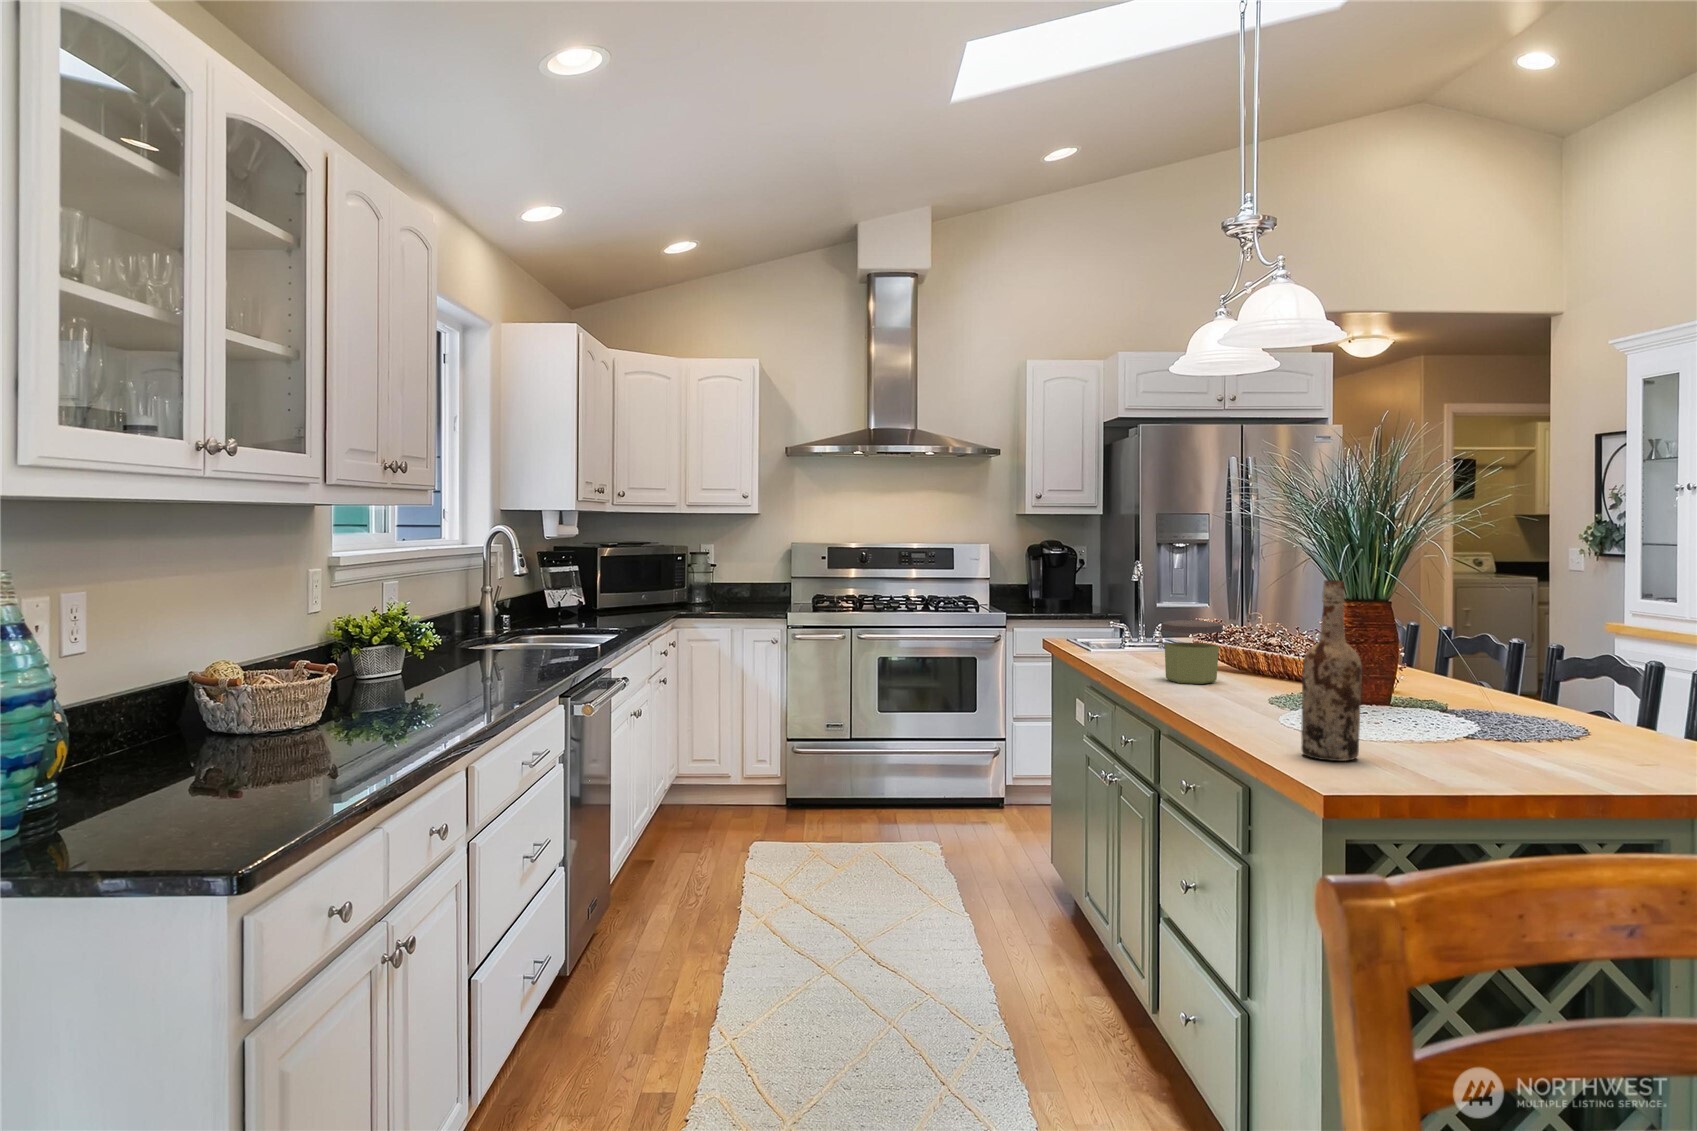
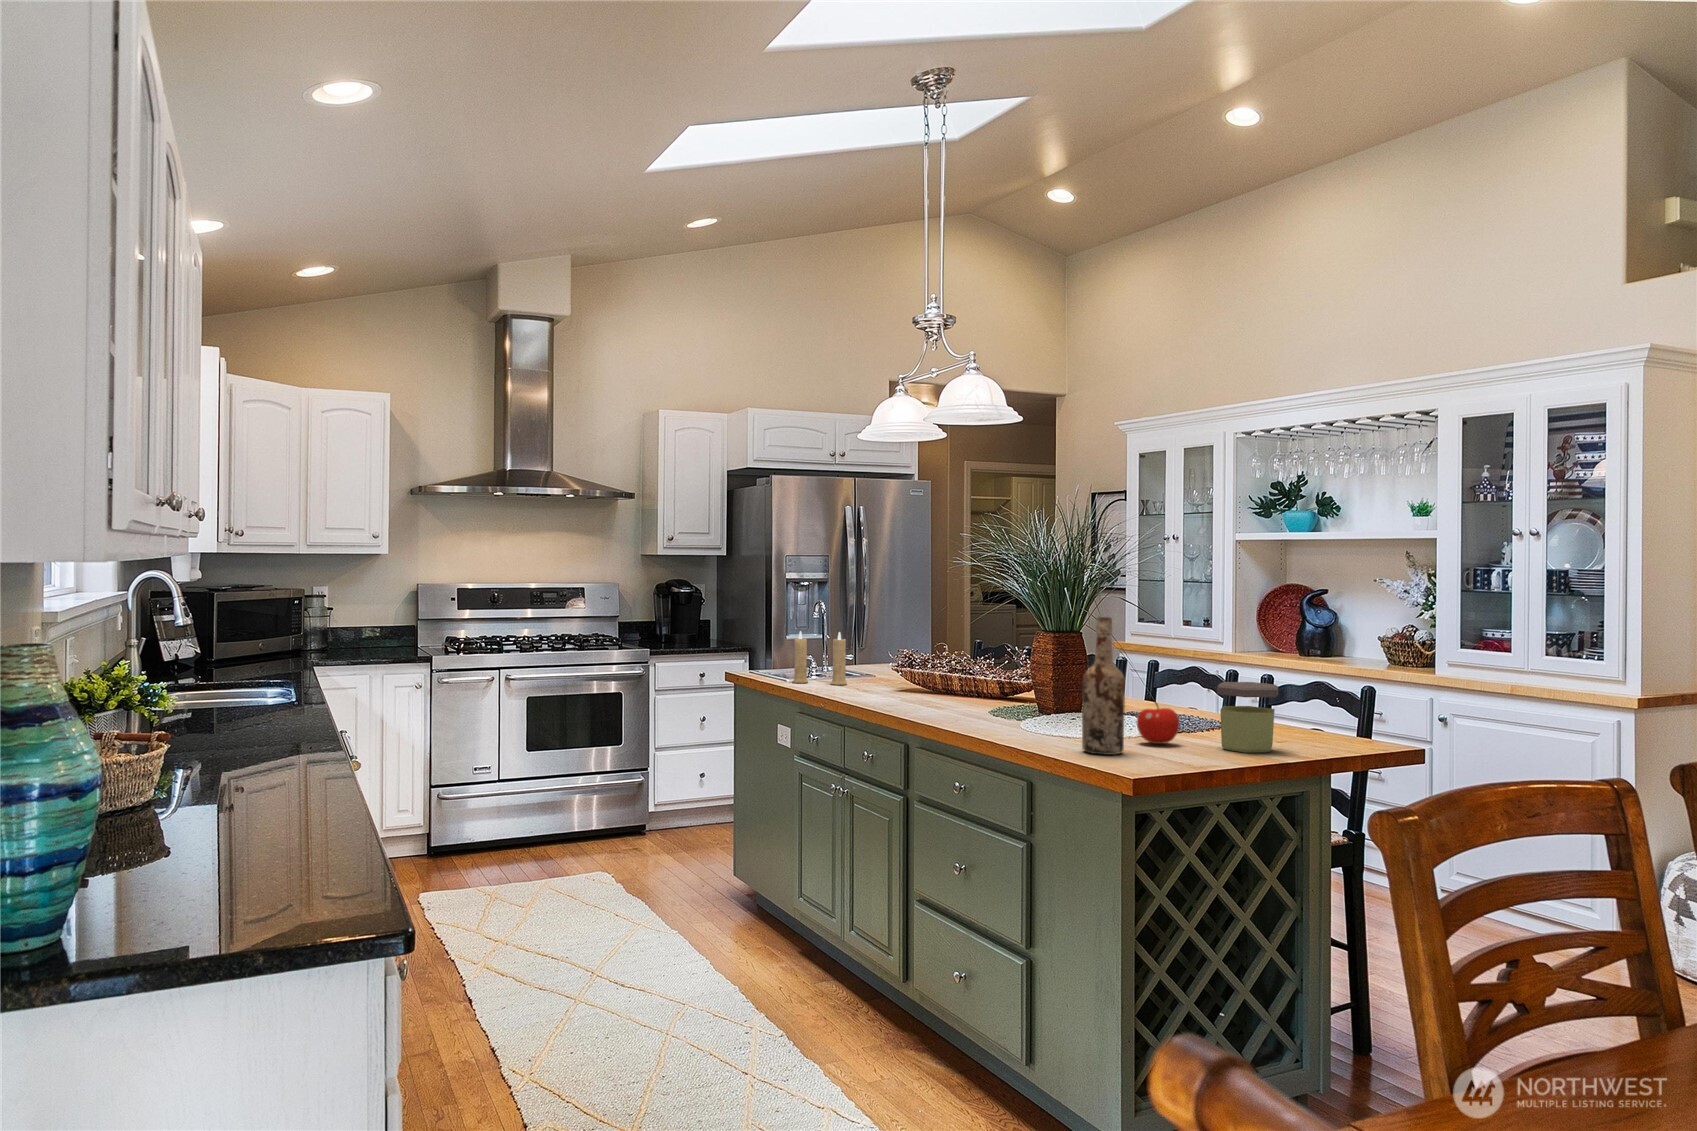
candle: none [1090,594,1153,659] -> present [792,631,847,685]
jar: present [1161,620,1223,684] -> present [1217,682,1278,753]
fruit: none [1403,696,1465,753] -> present [1137,702,1179,744]

